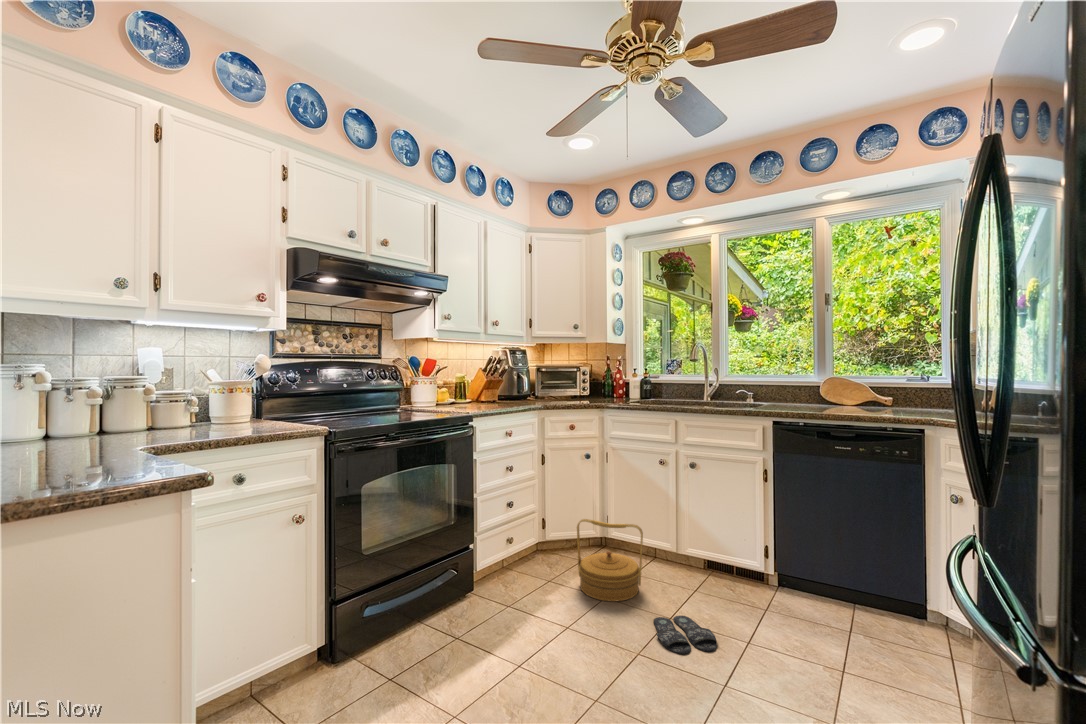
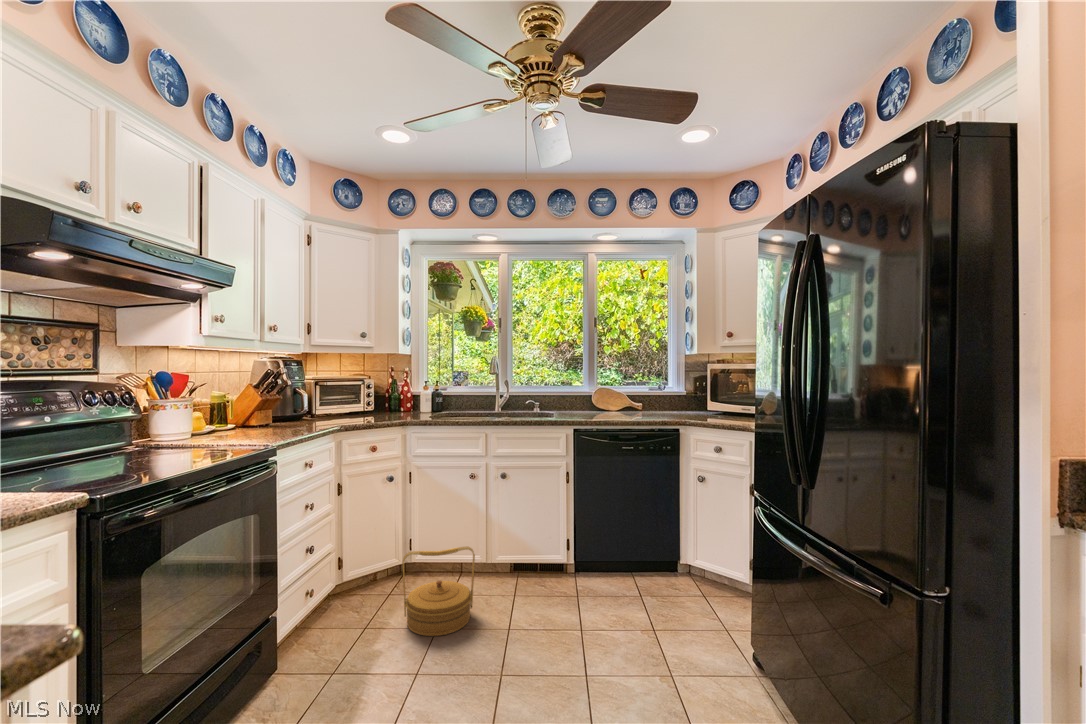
slippers: present [654,616,717,654] -> none [501,625,565,664]

